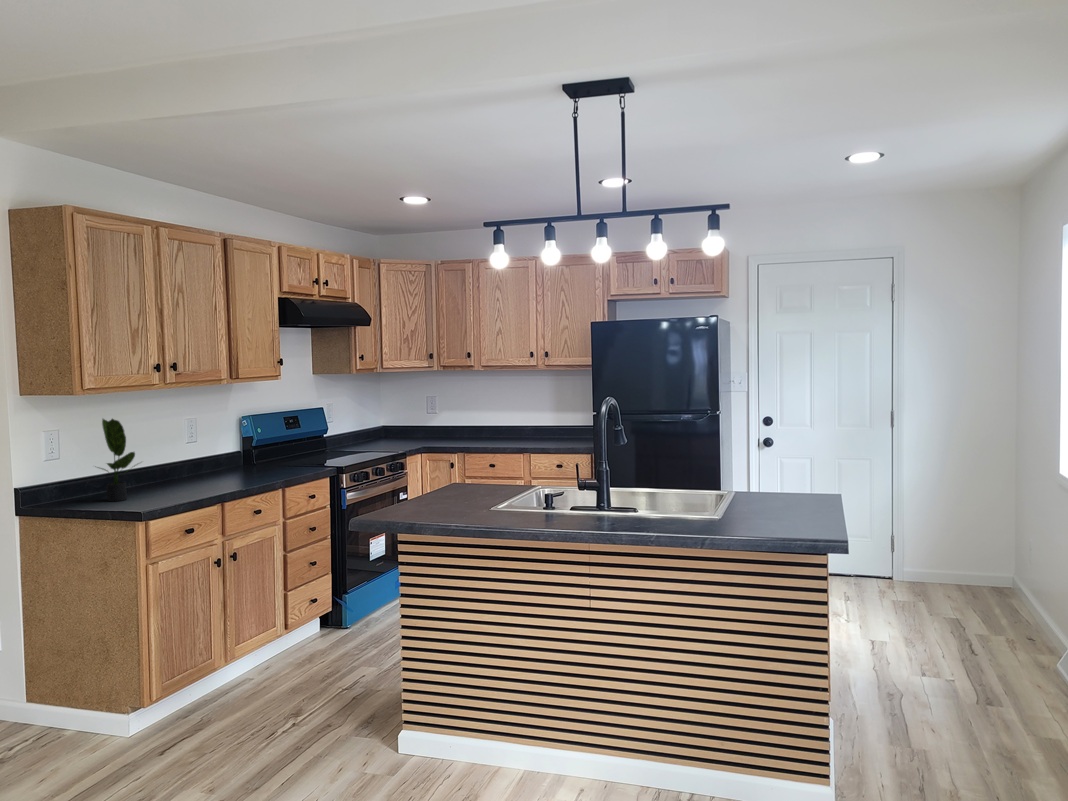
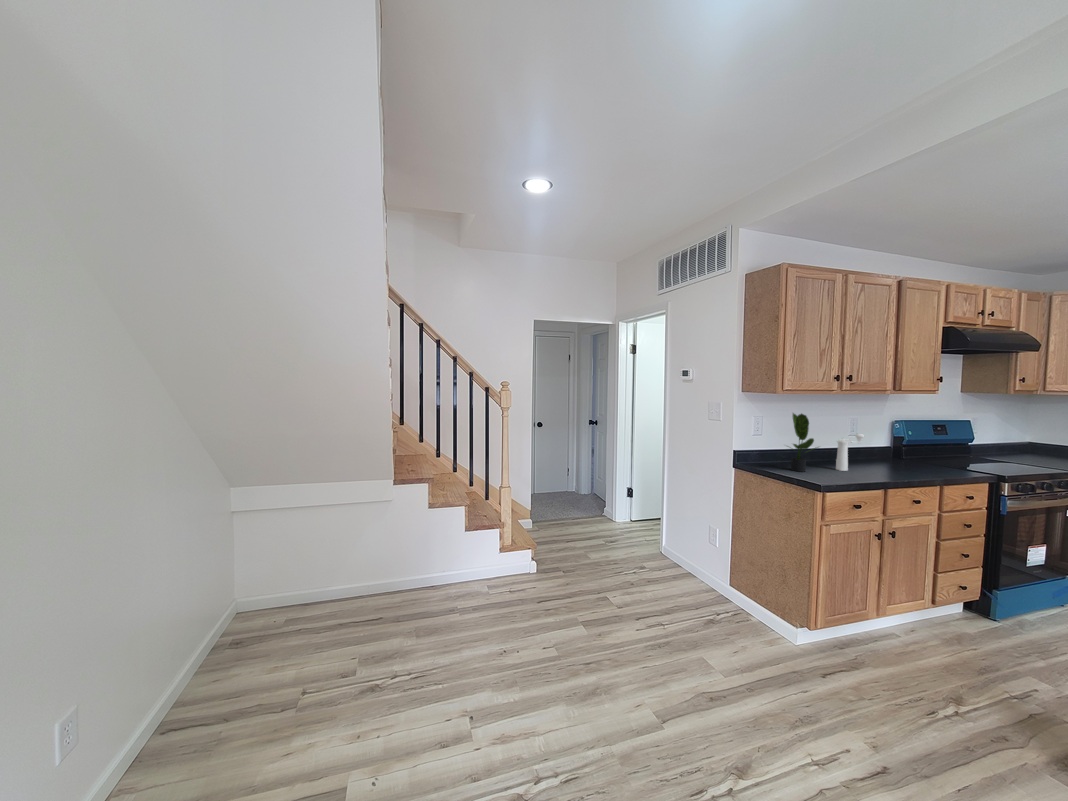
pepper mill: none [166,438,200,490] -> present [836,434,864,471]

